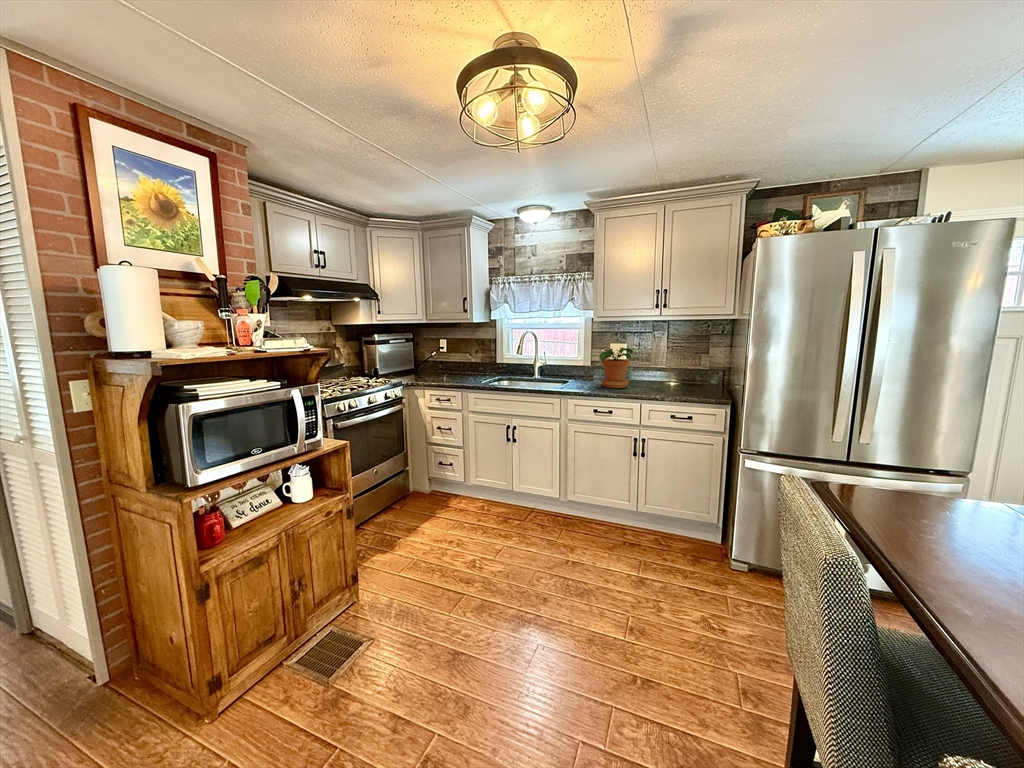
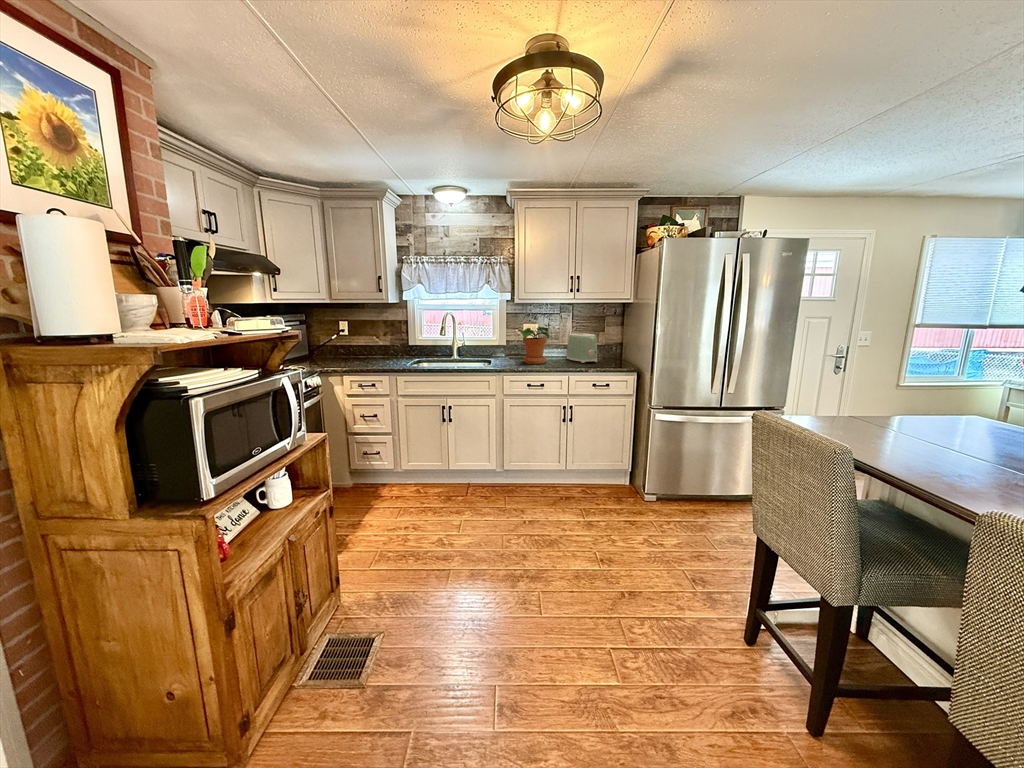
toaster: none [658,355,692,390] -> present [567,333,597,363]

